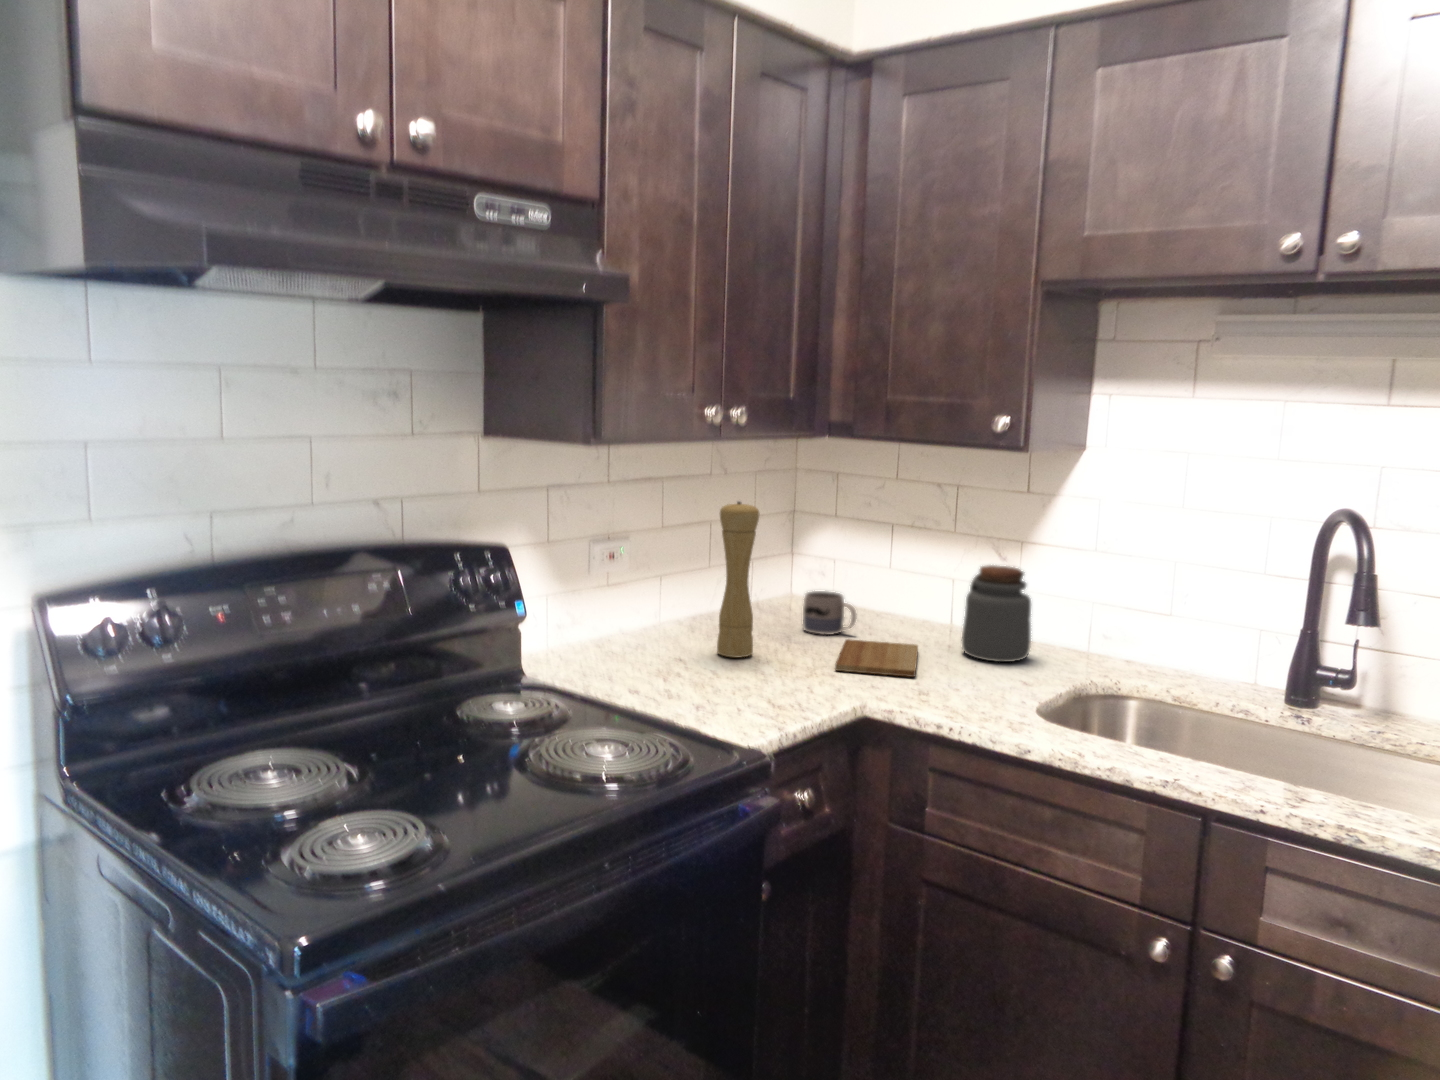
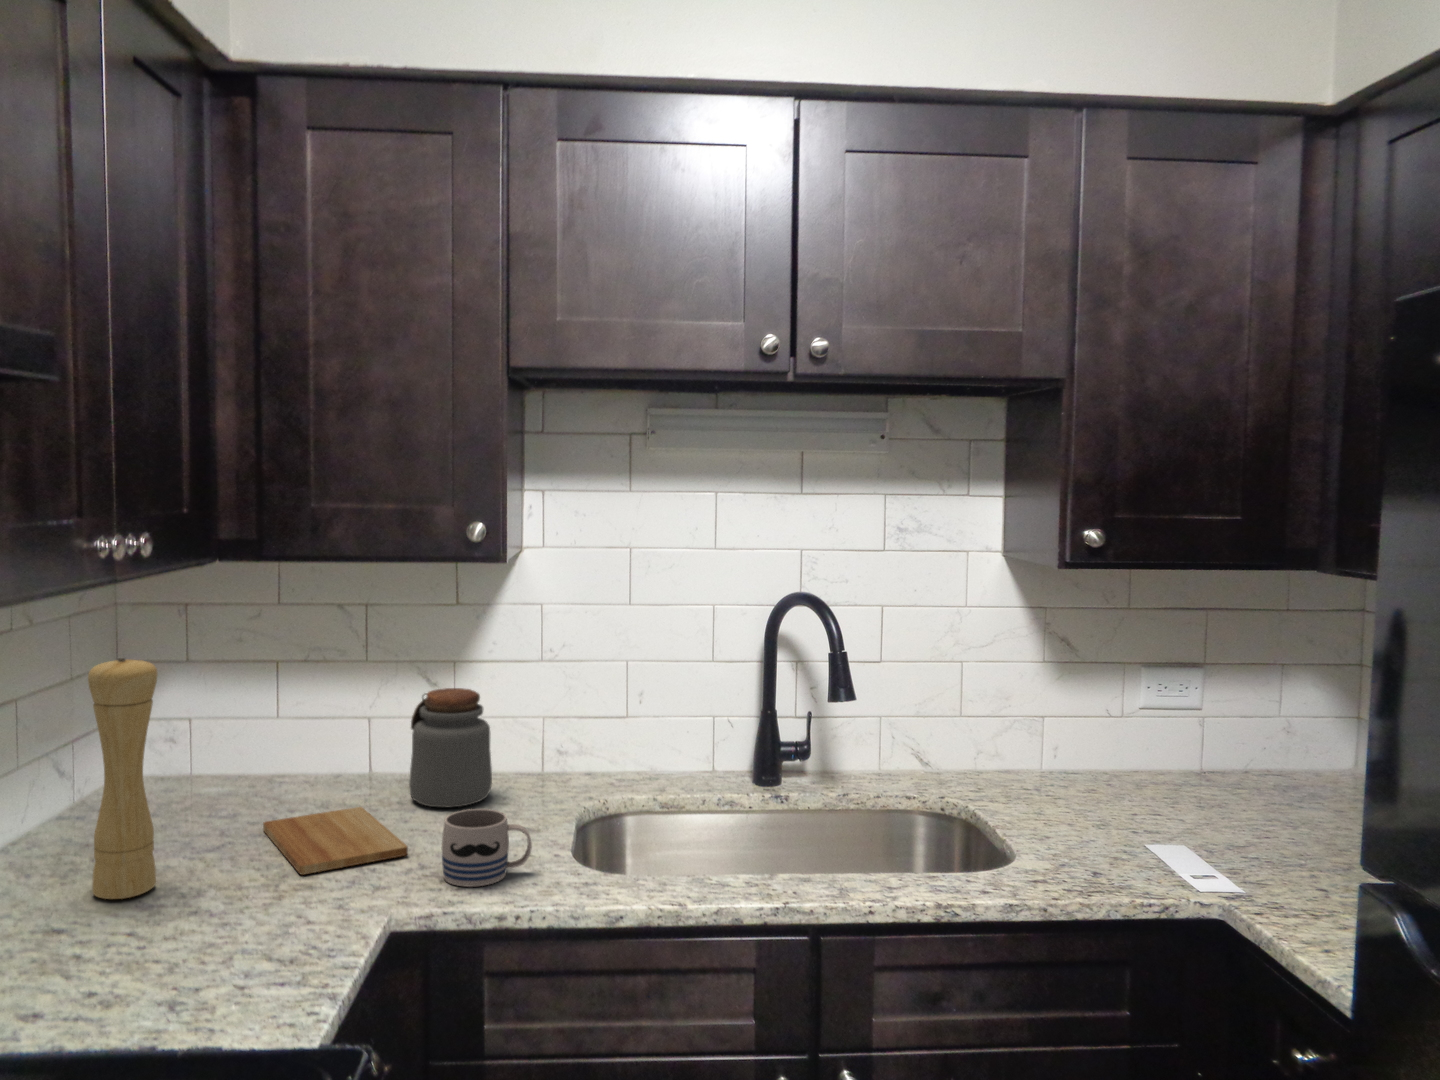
mug: present [803,591,857,635] -> present [442,809,532,887]

